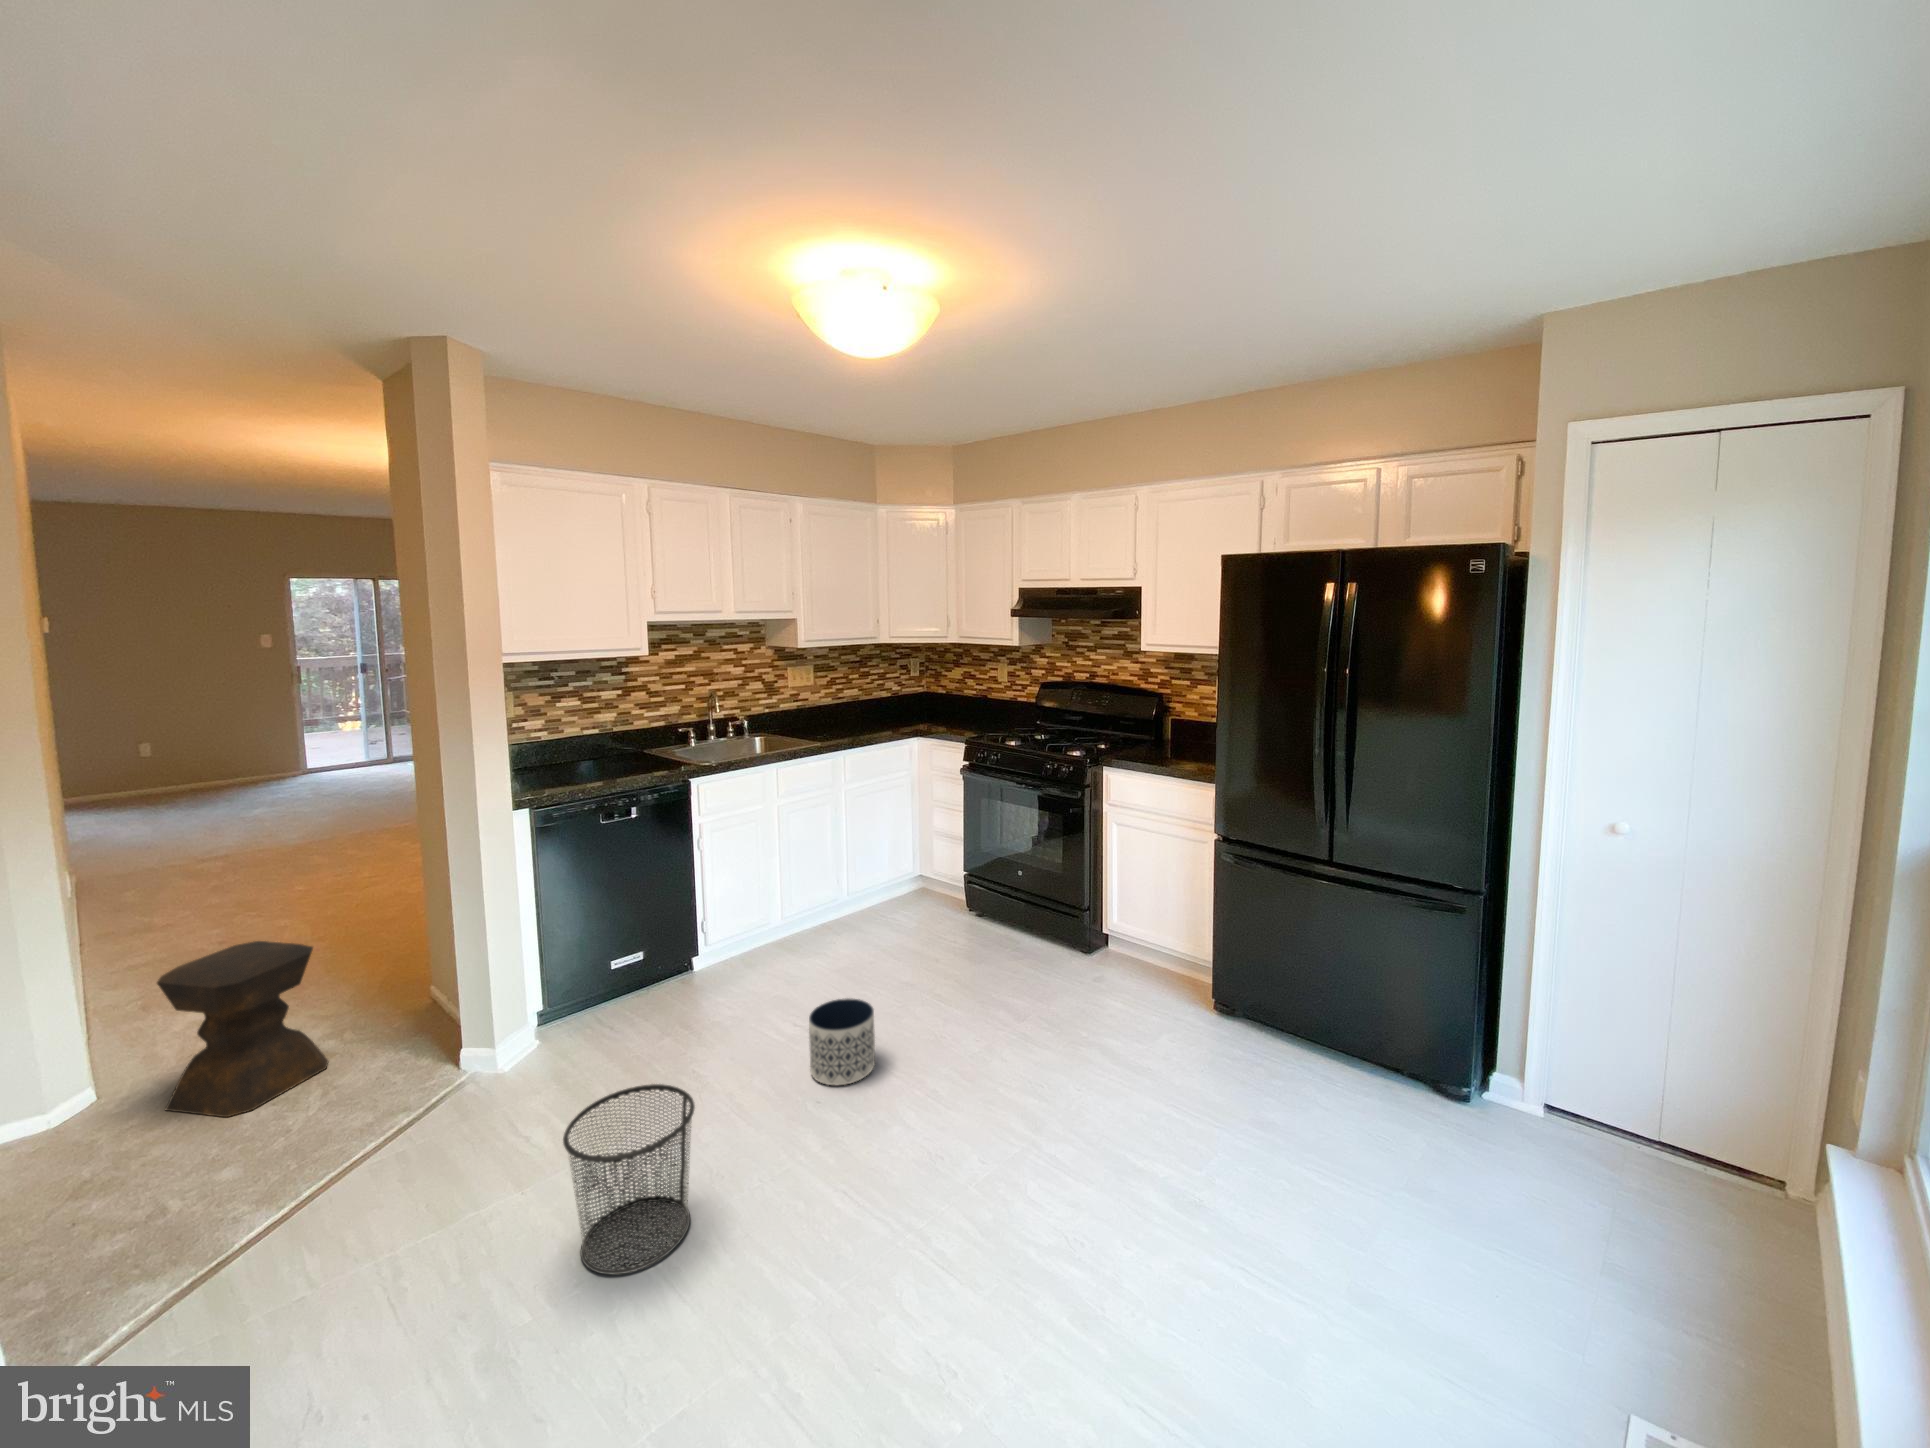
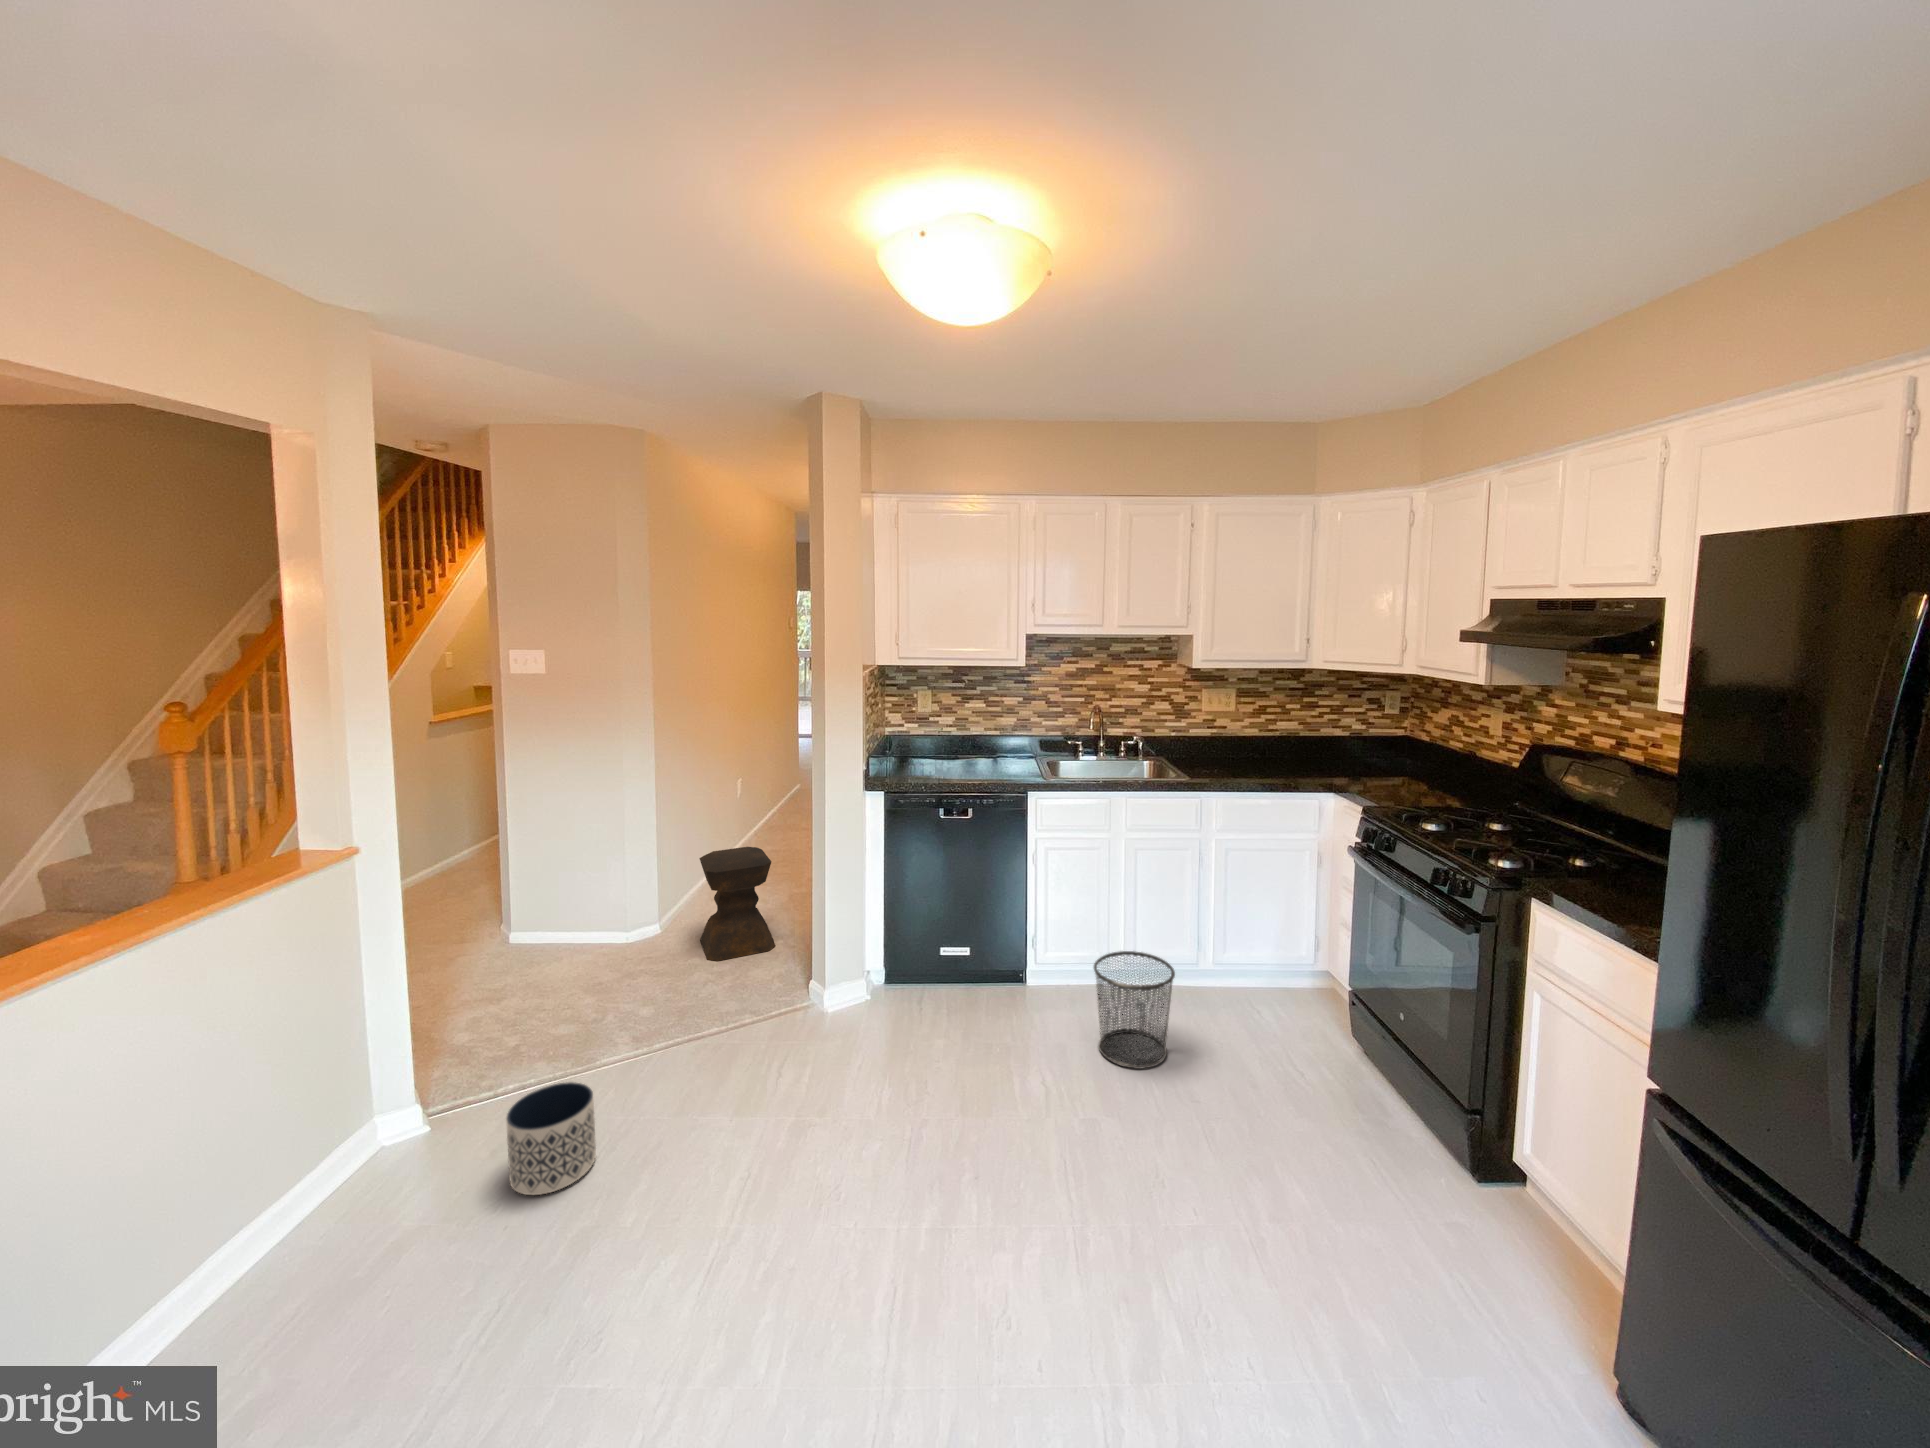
planter: present [809,998,875,1085] -> present [506,1082,596,1195]
waste bin: present [563,1084,695,1274] -> present [1094,951,1175,1069]

